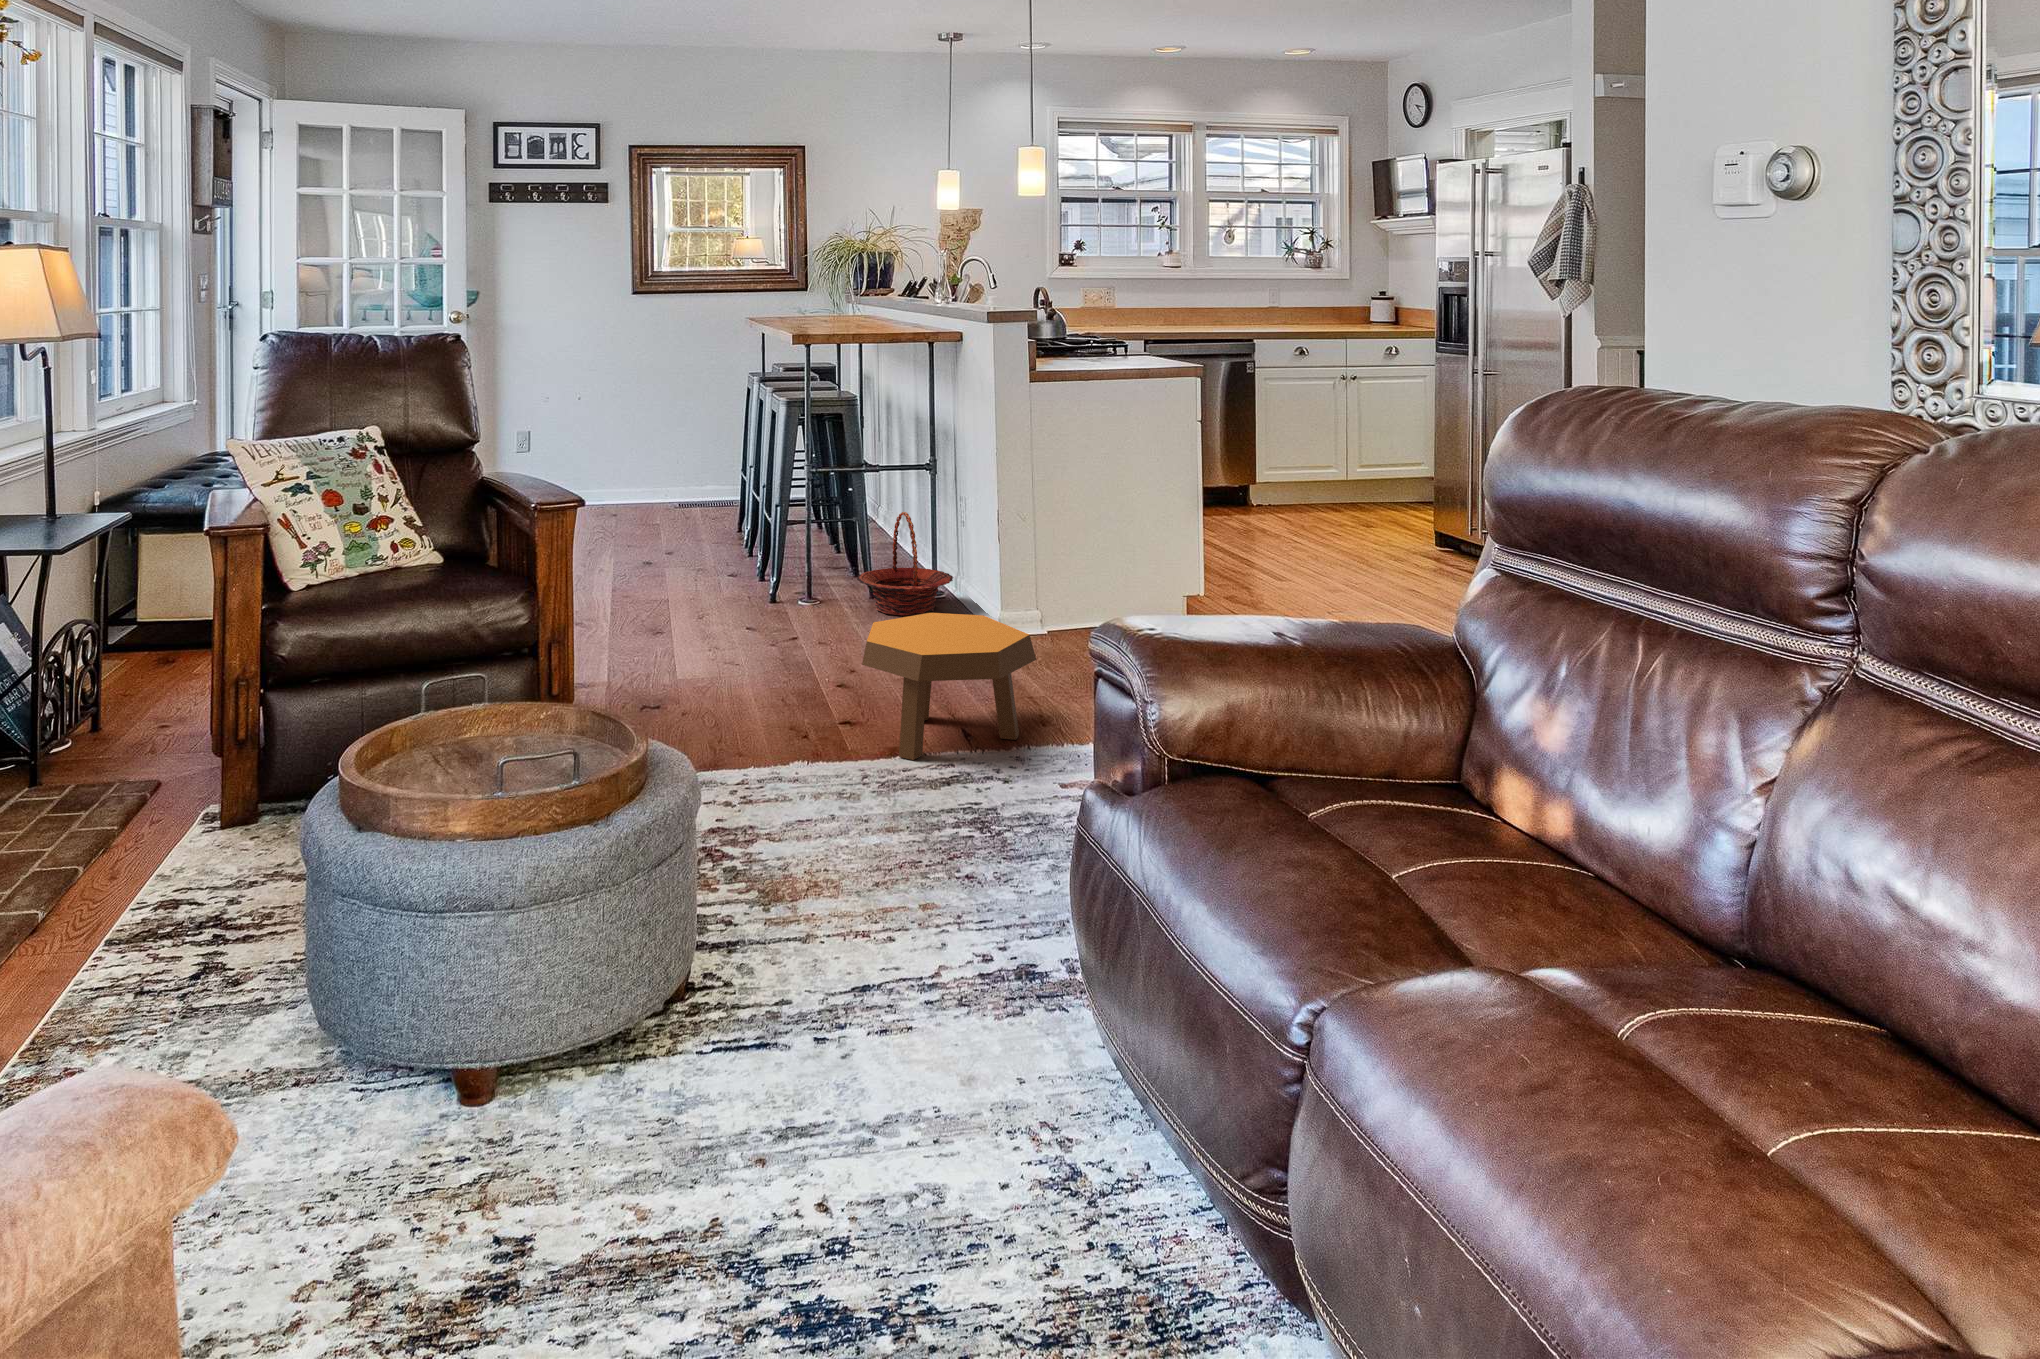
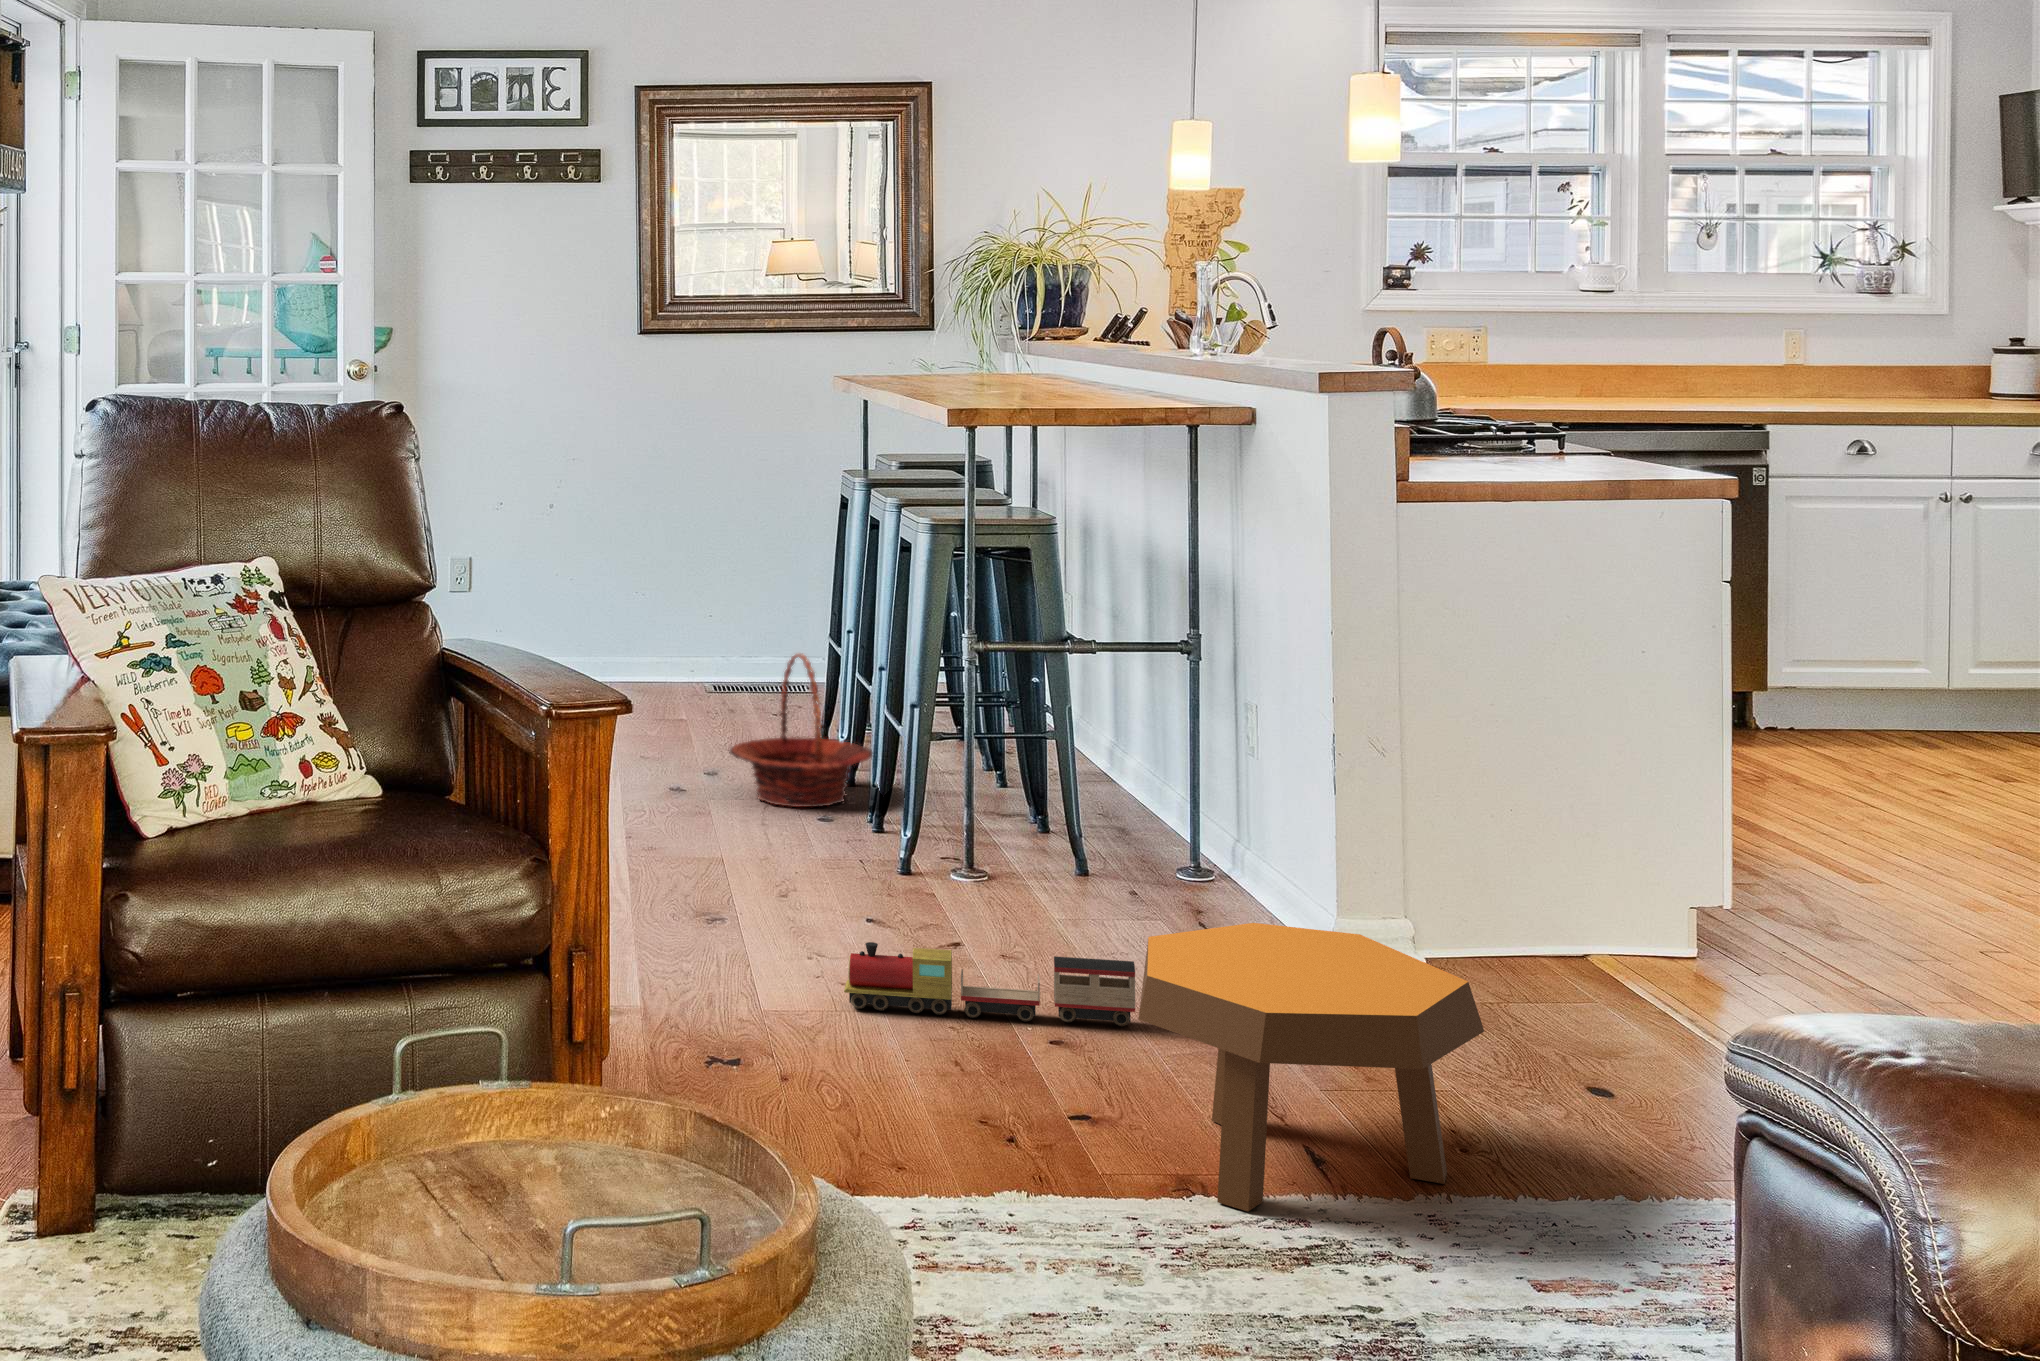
basket: present [857,512,953,616] -> present [728,654,873,807]
toy train: none [720,638,878,676] -> present [844,942,1135,1026]

